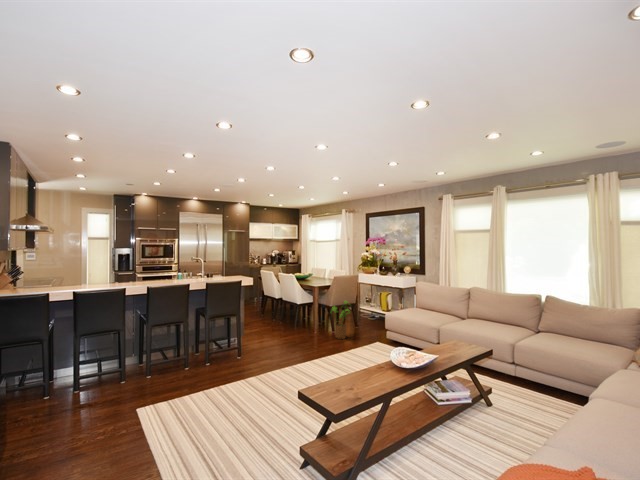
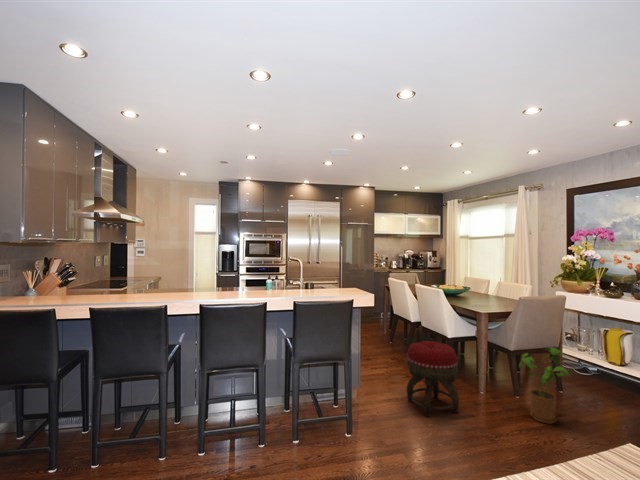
footstool: none [272,305,301,345] -> present [407,341,459,417]

